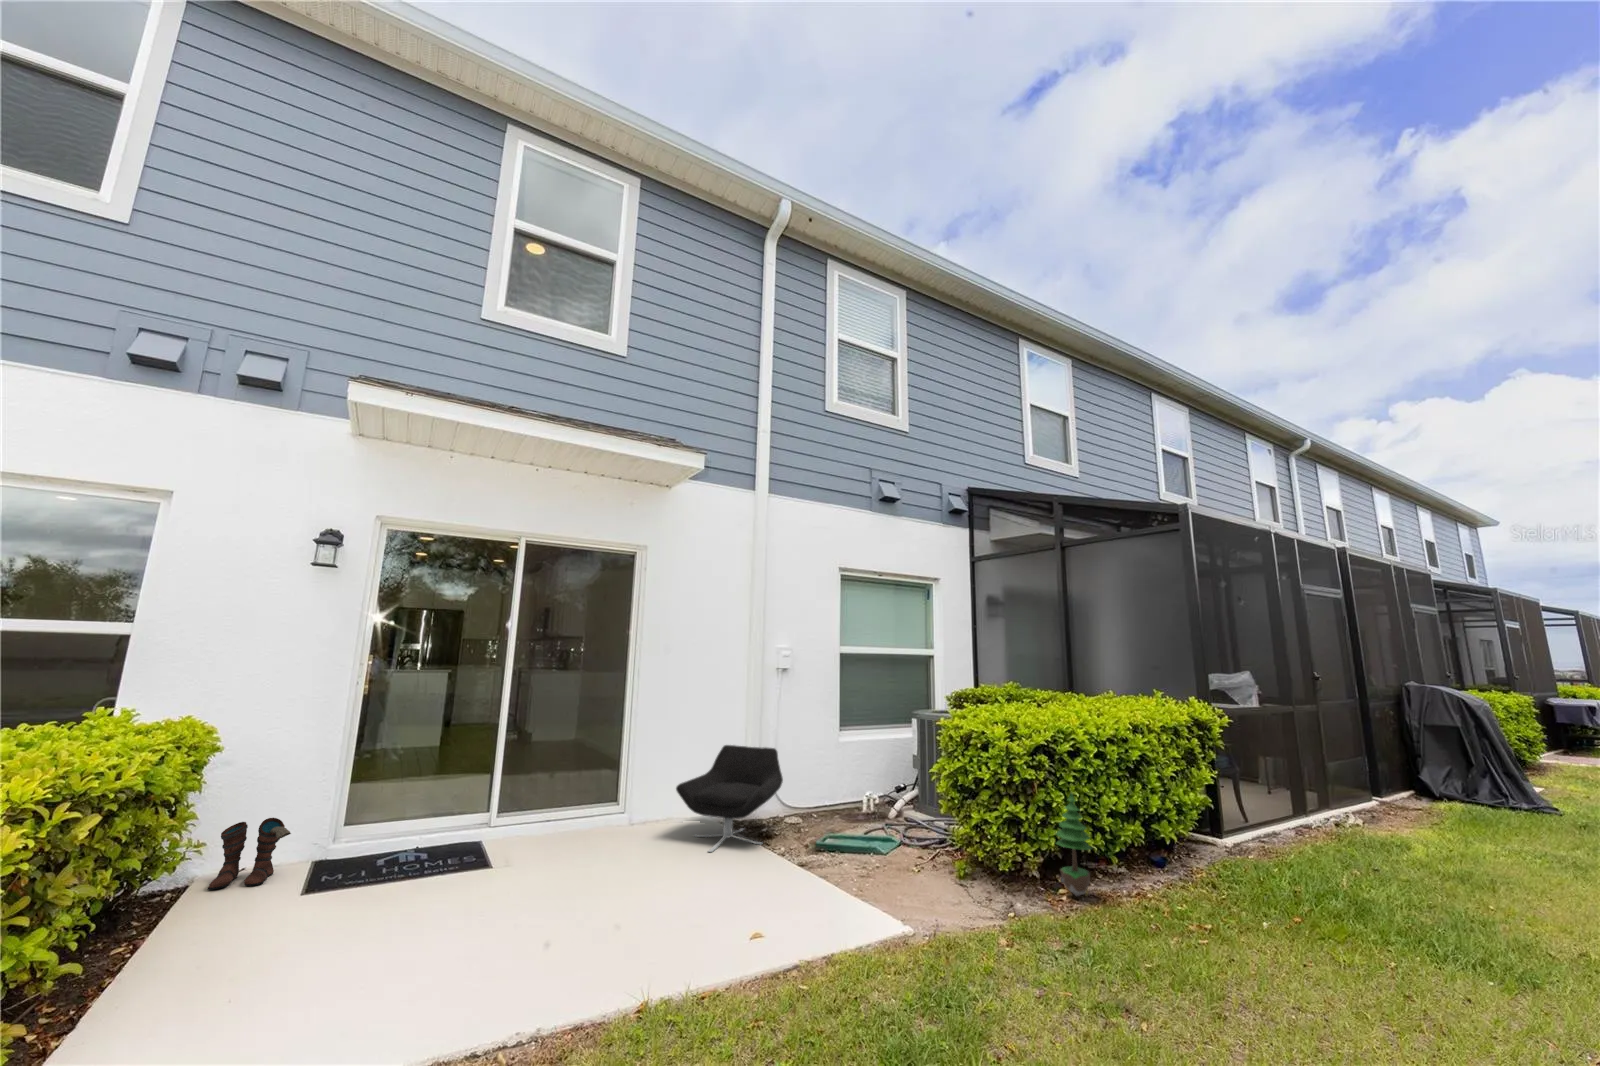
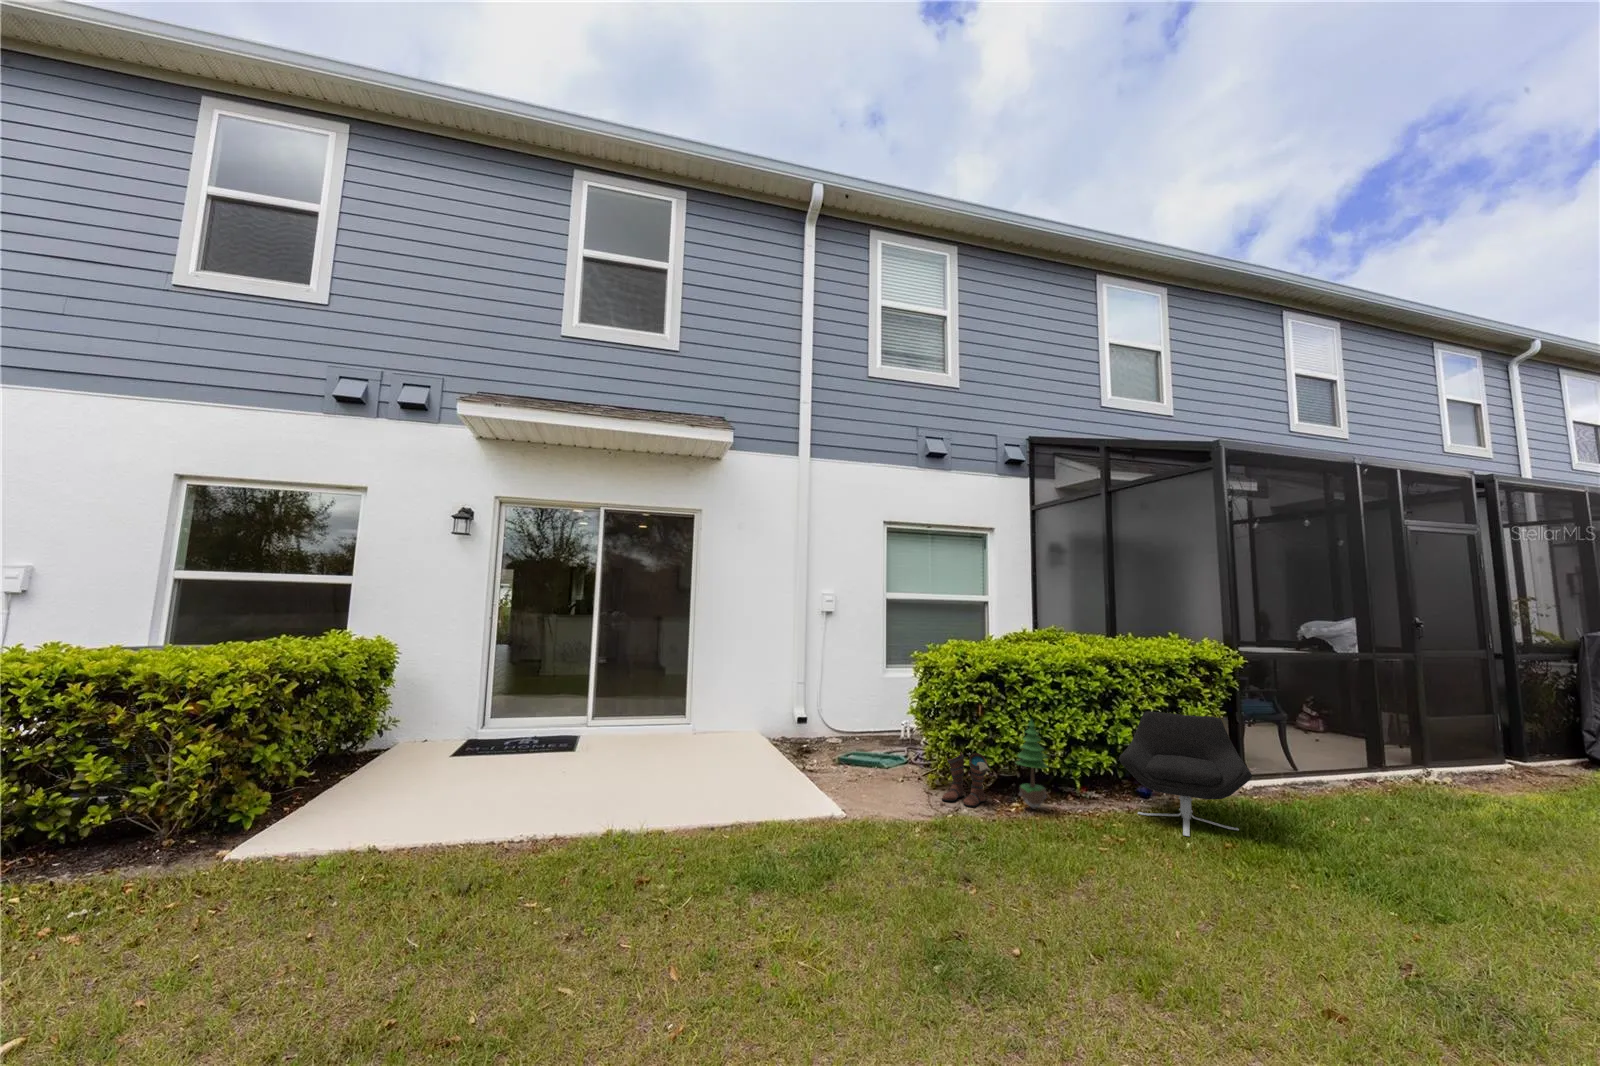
lounge chair: present [676,745,783,852] -> present [1119,711,1252,836]
boots: present [208,818,291,890] -> present [942,752,990,807]

